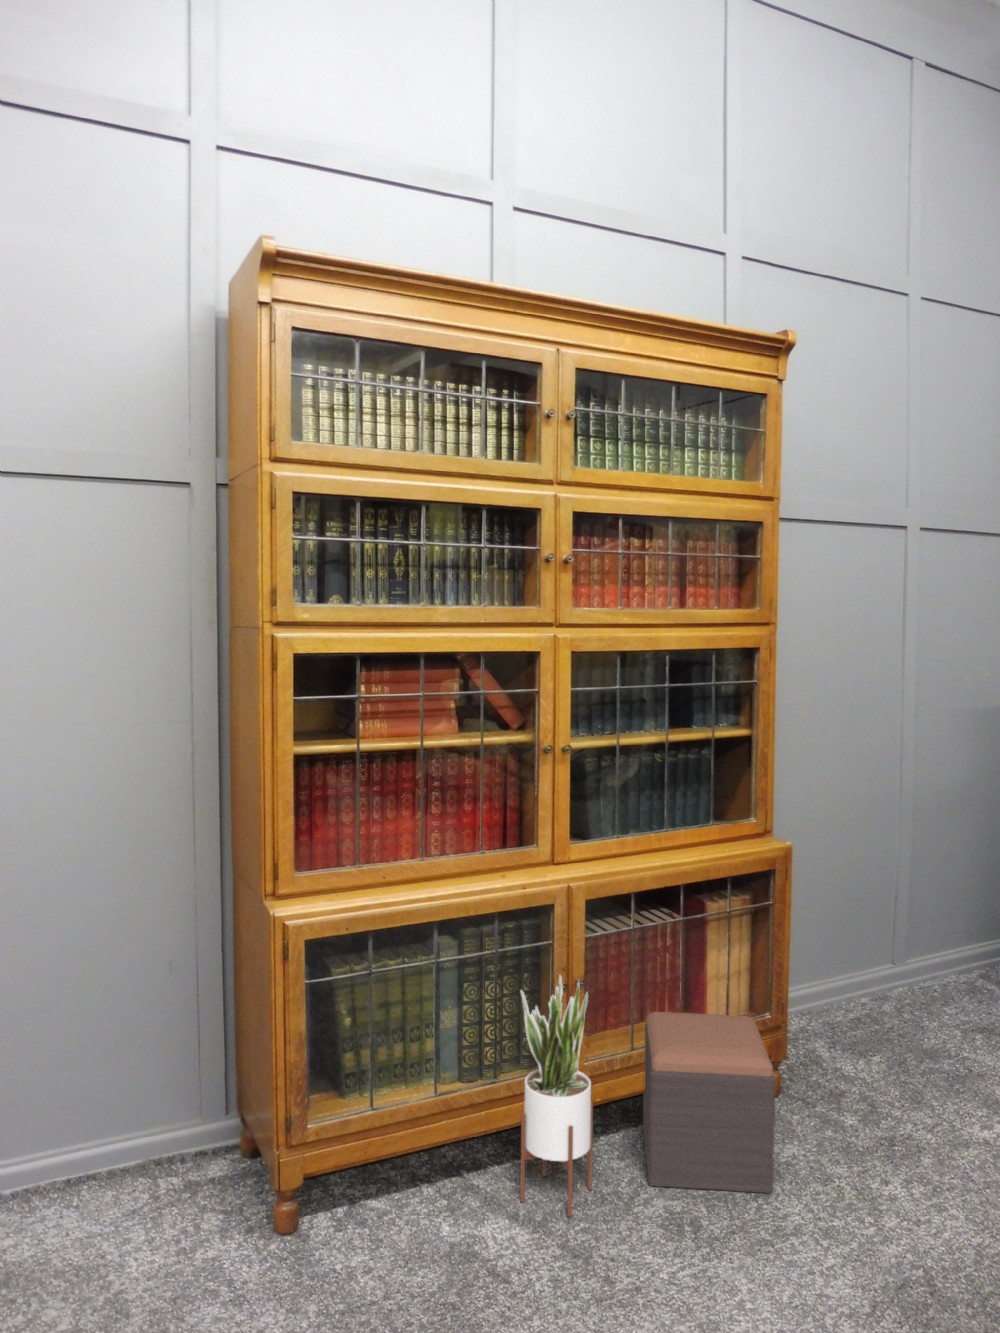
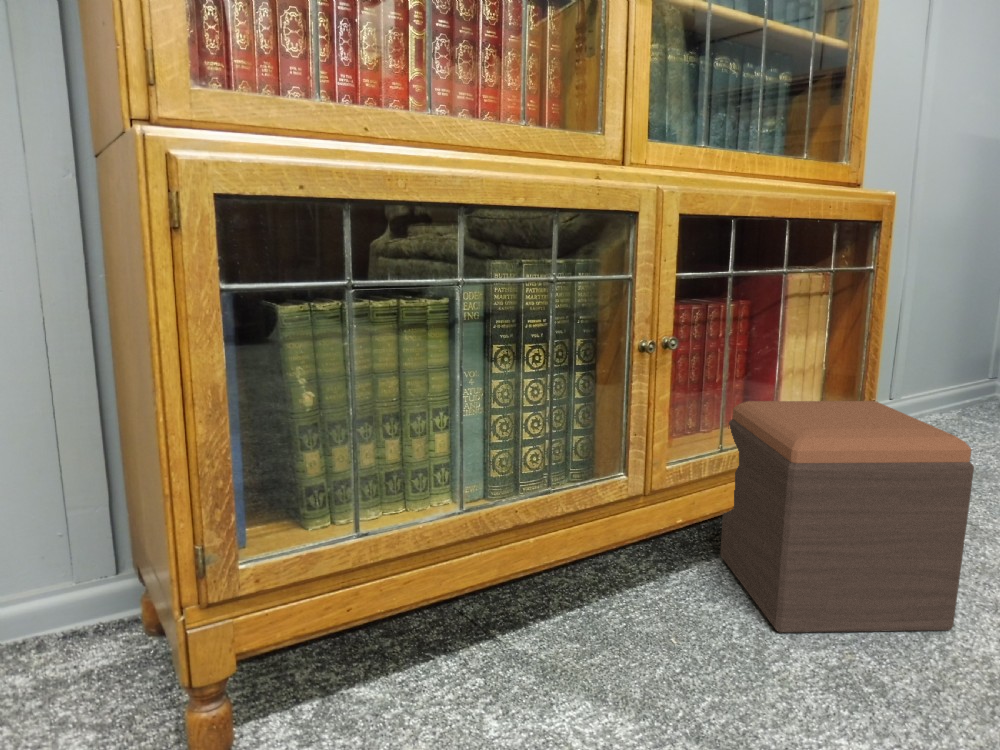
potted plant: present [520,976,593,1217] -> none [598,309,712,688]

